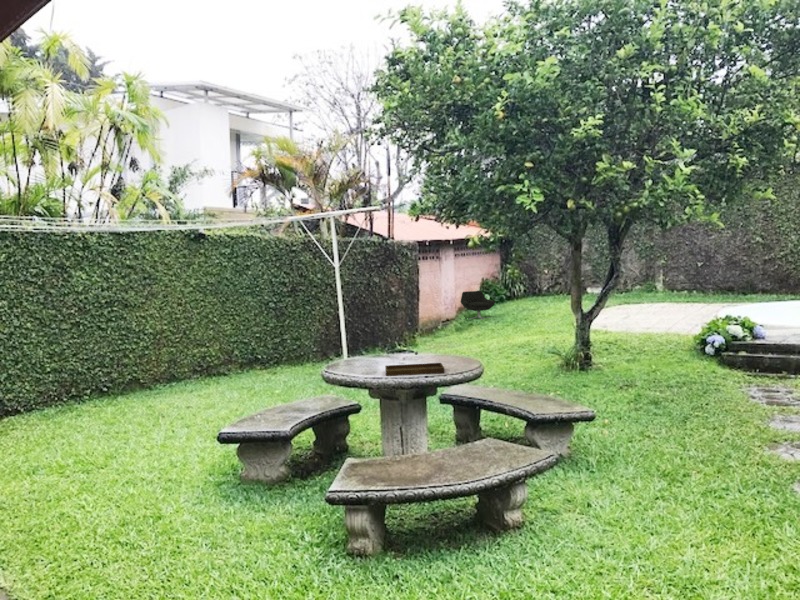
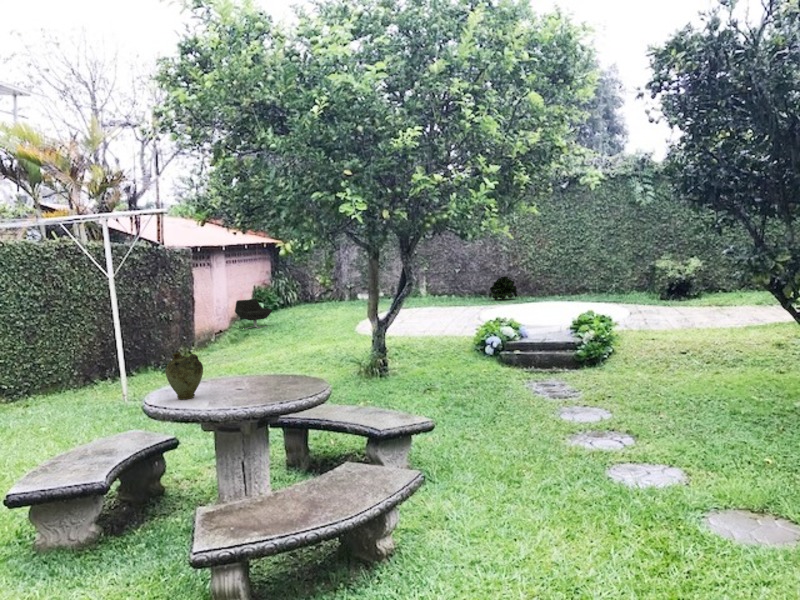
potted plant: none [737,270,774,297] -> present [489,276,517,299]
vase: none [346,329,377,370] -> present [165,352,203,400]
tray: present [385,352,445,376] -> none [217,375,288,405]

